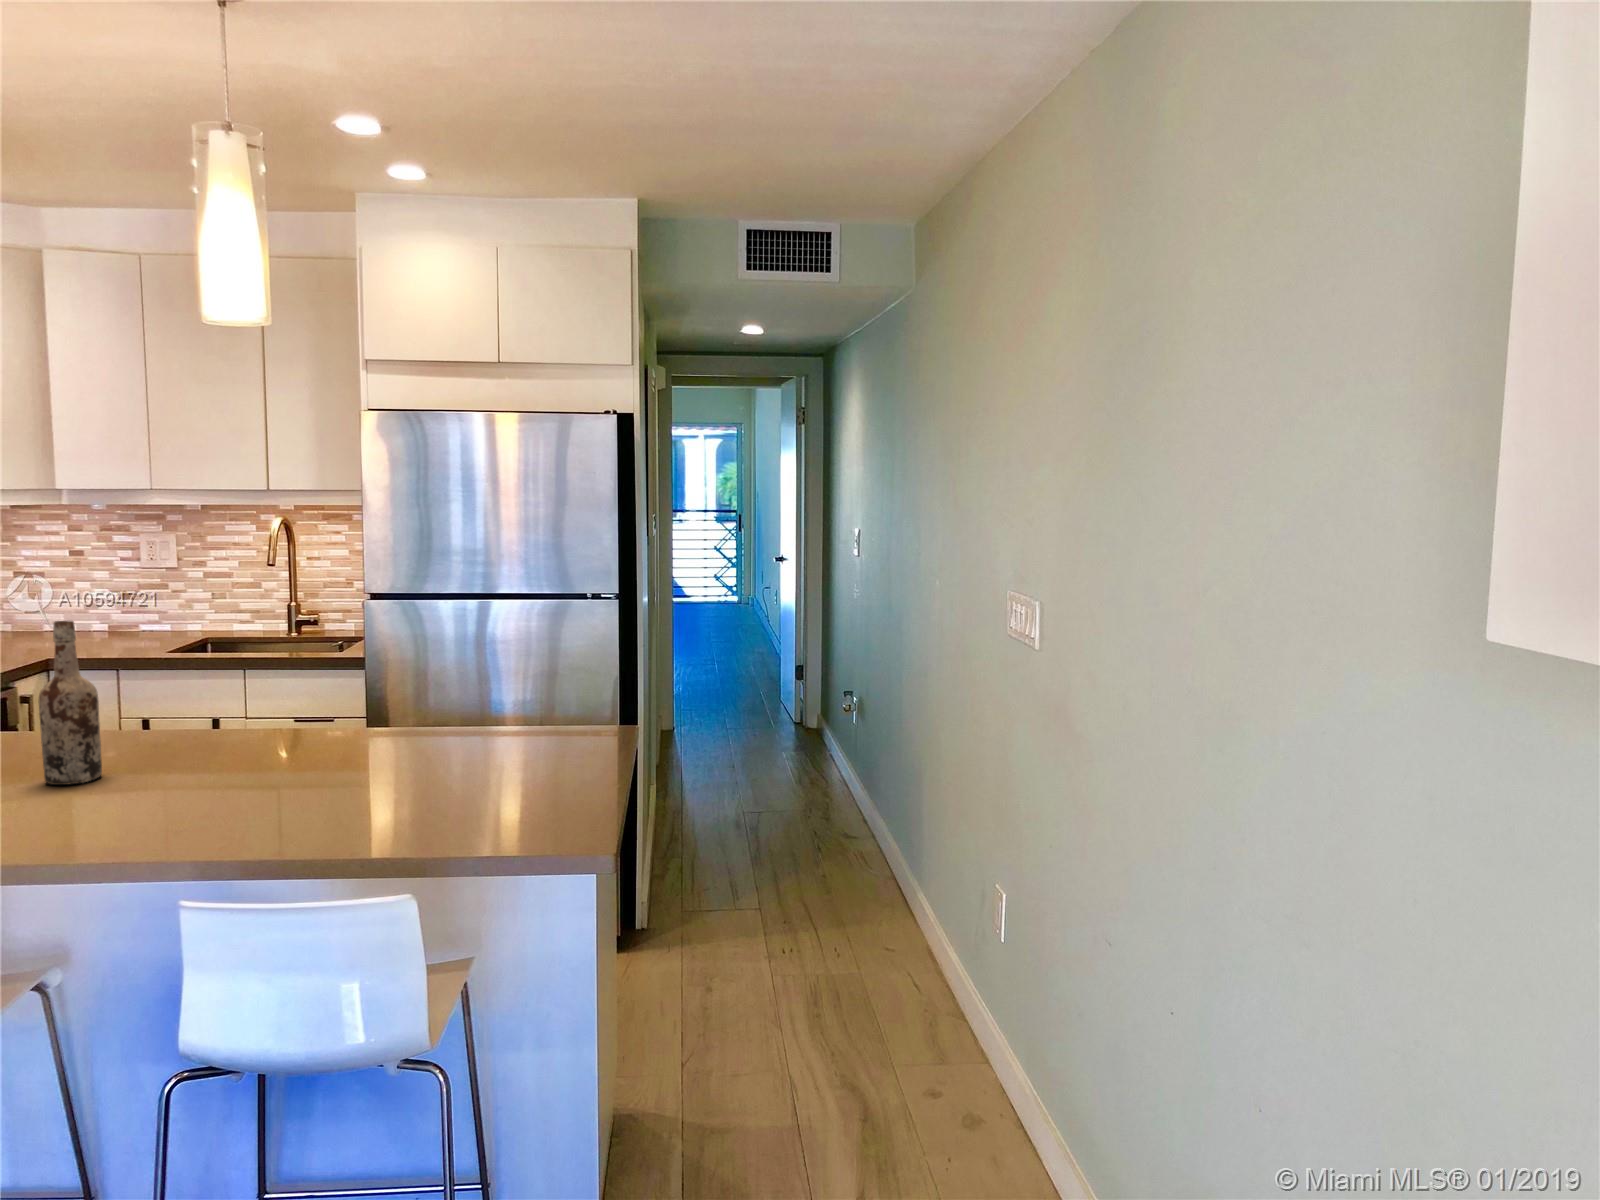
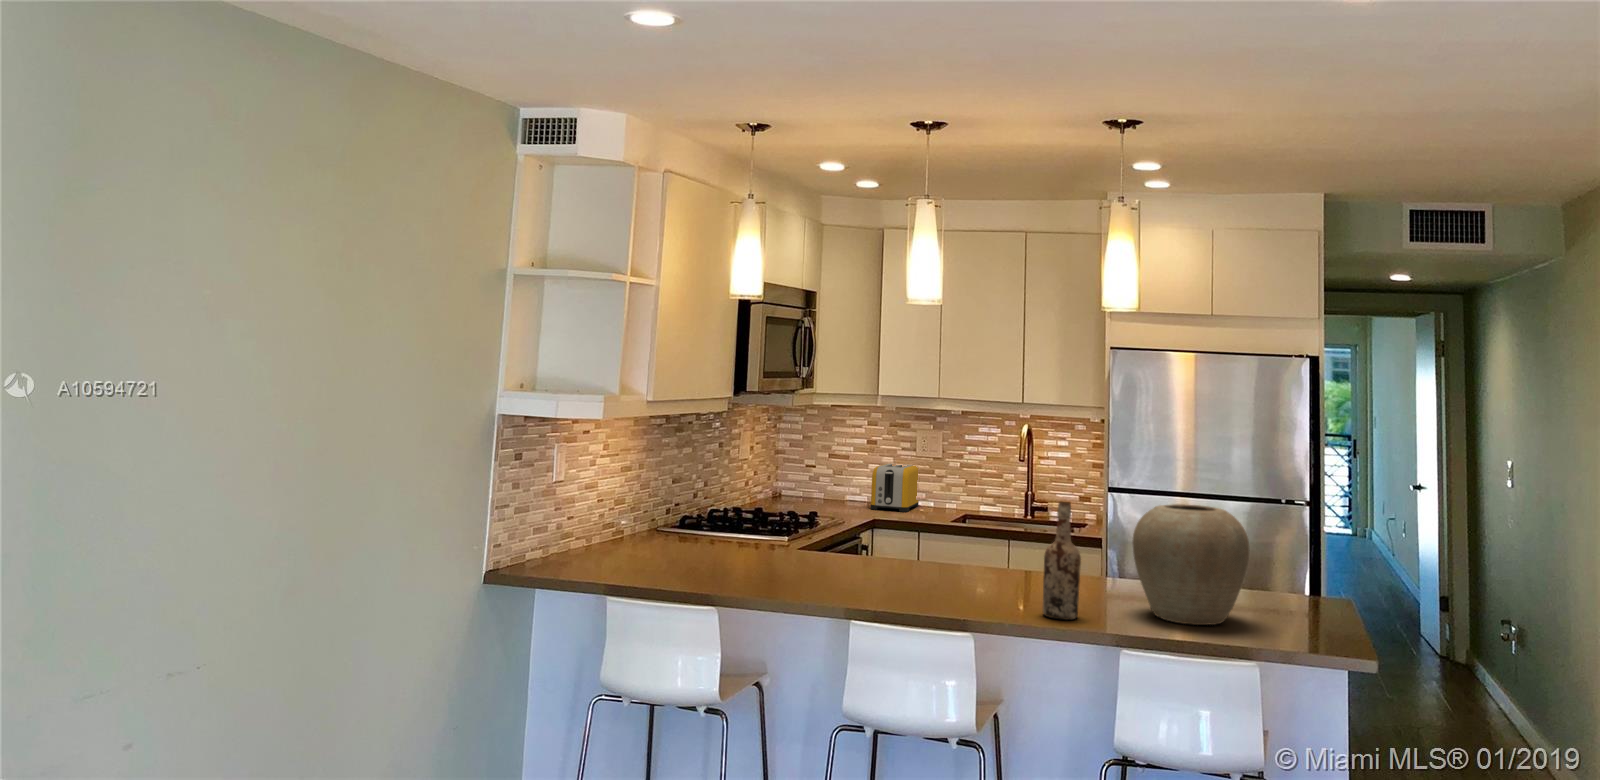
toaster: none [65,579,156,643] -> present [871,464,920,512]
vase: none [191,609,349,766] -> present [1132,504,1249,625]

